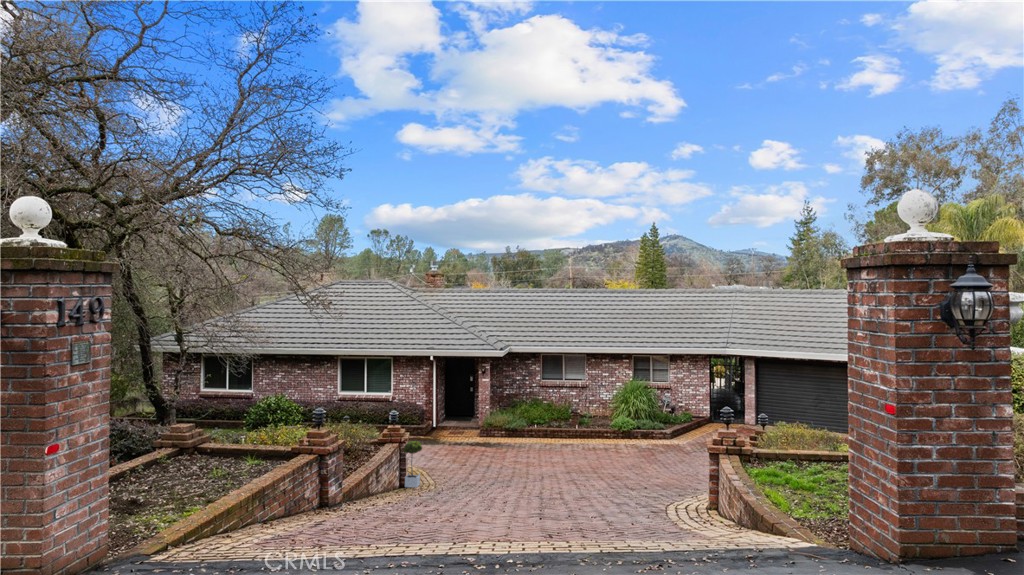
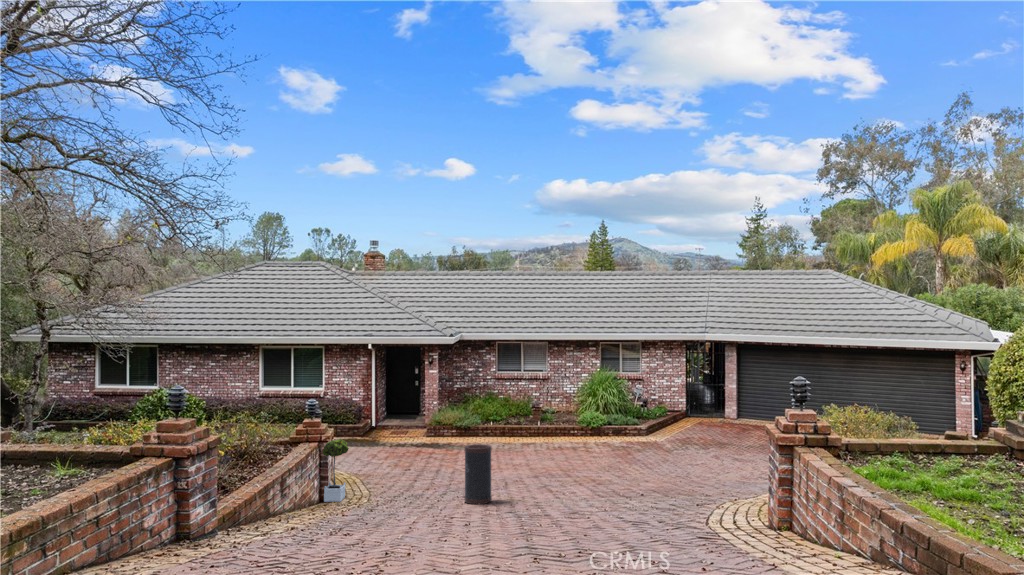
trash can: none [509,447,530,492] -> present [465,444,492,504]

